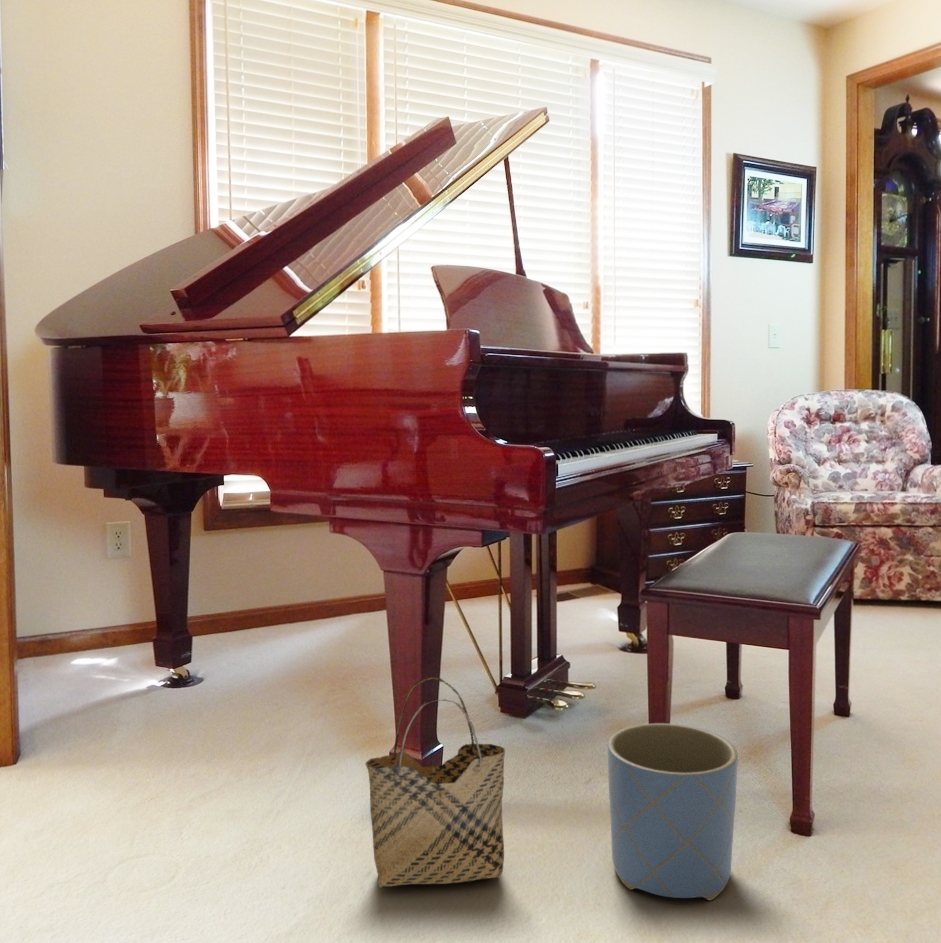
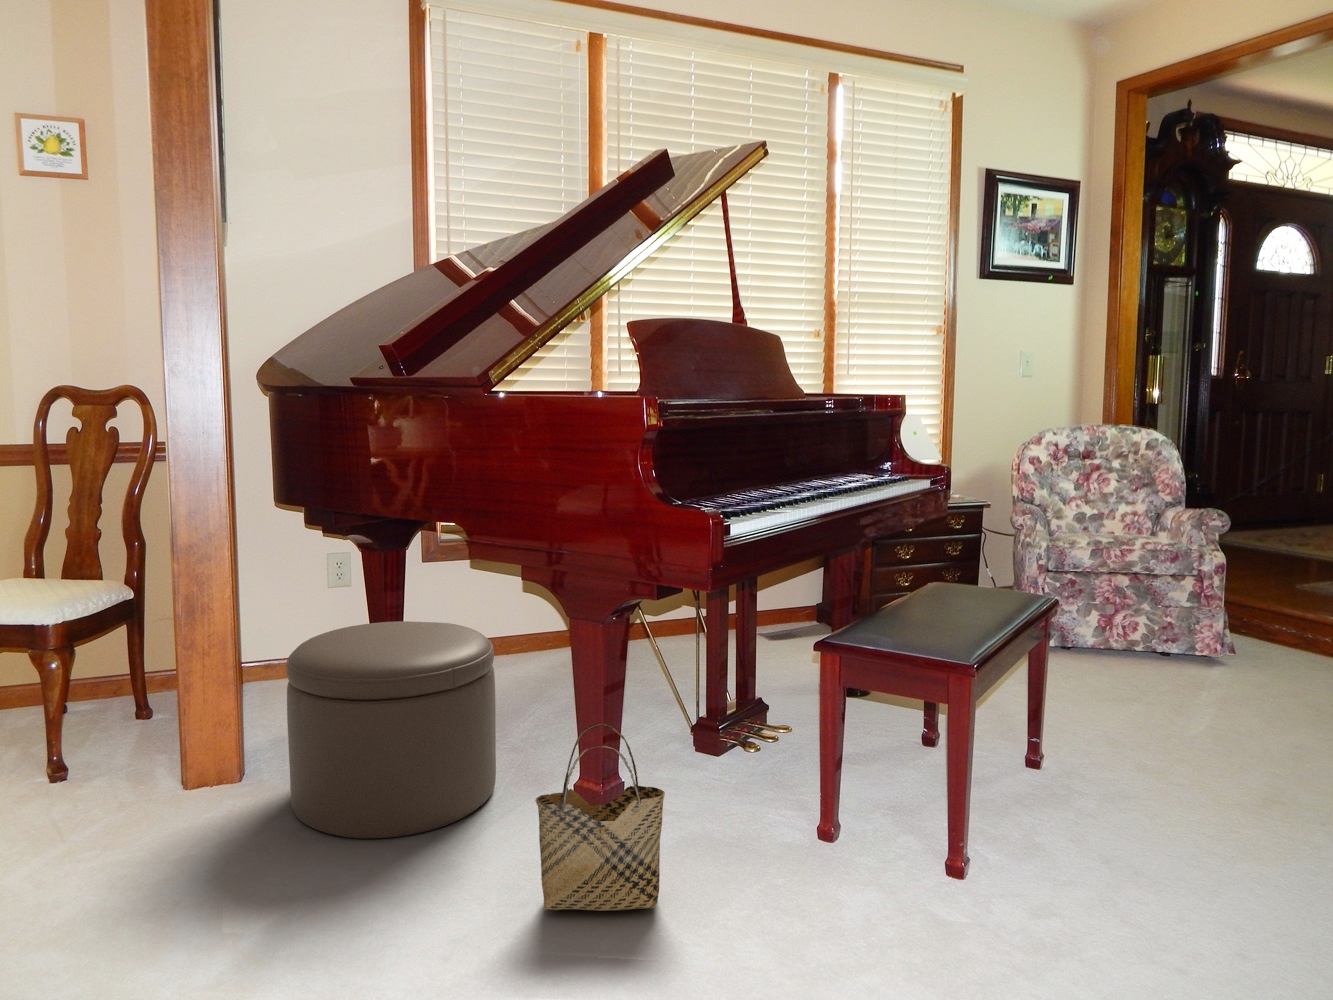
ottoman: none [73,585,301,819] -> present [286,621,496,839]
planter: present [607,723,738,900] -> none [758,775,876,940]

